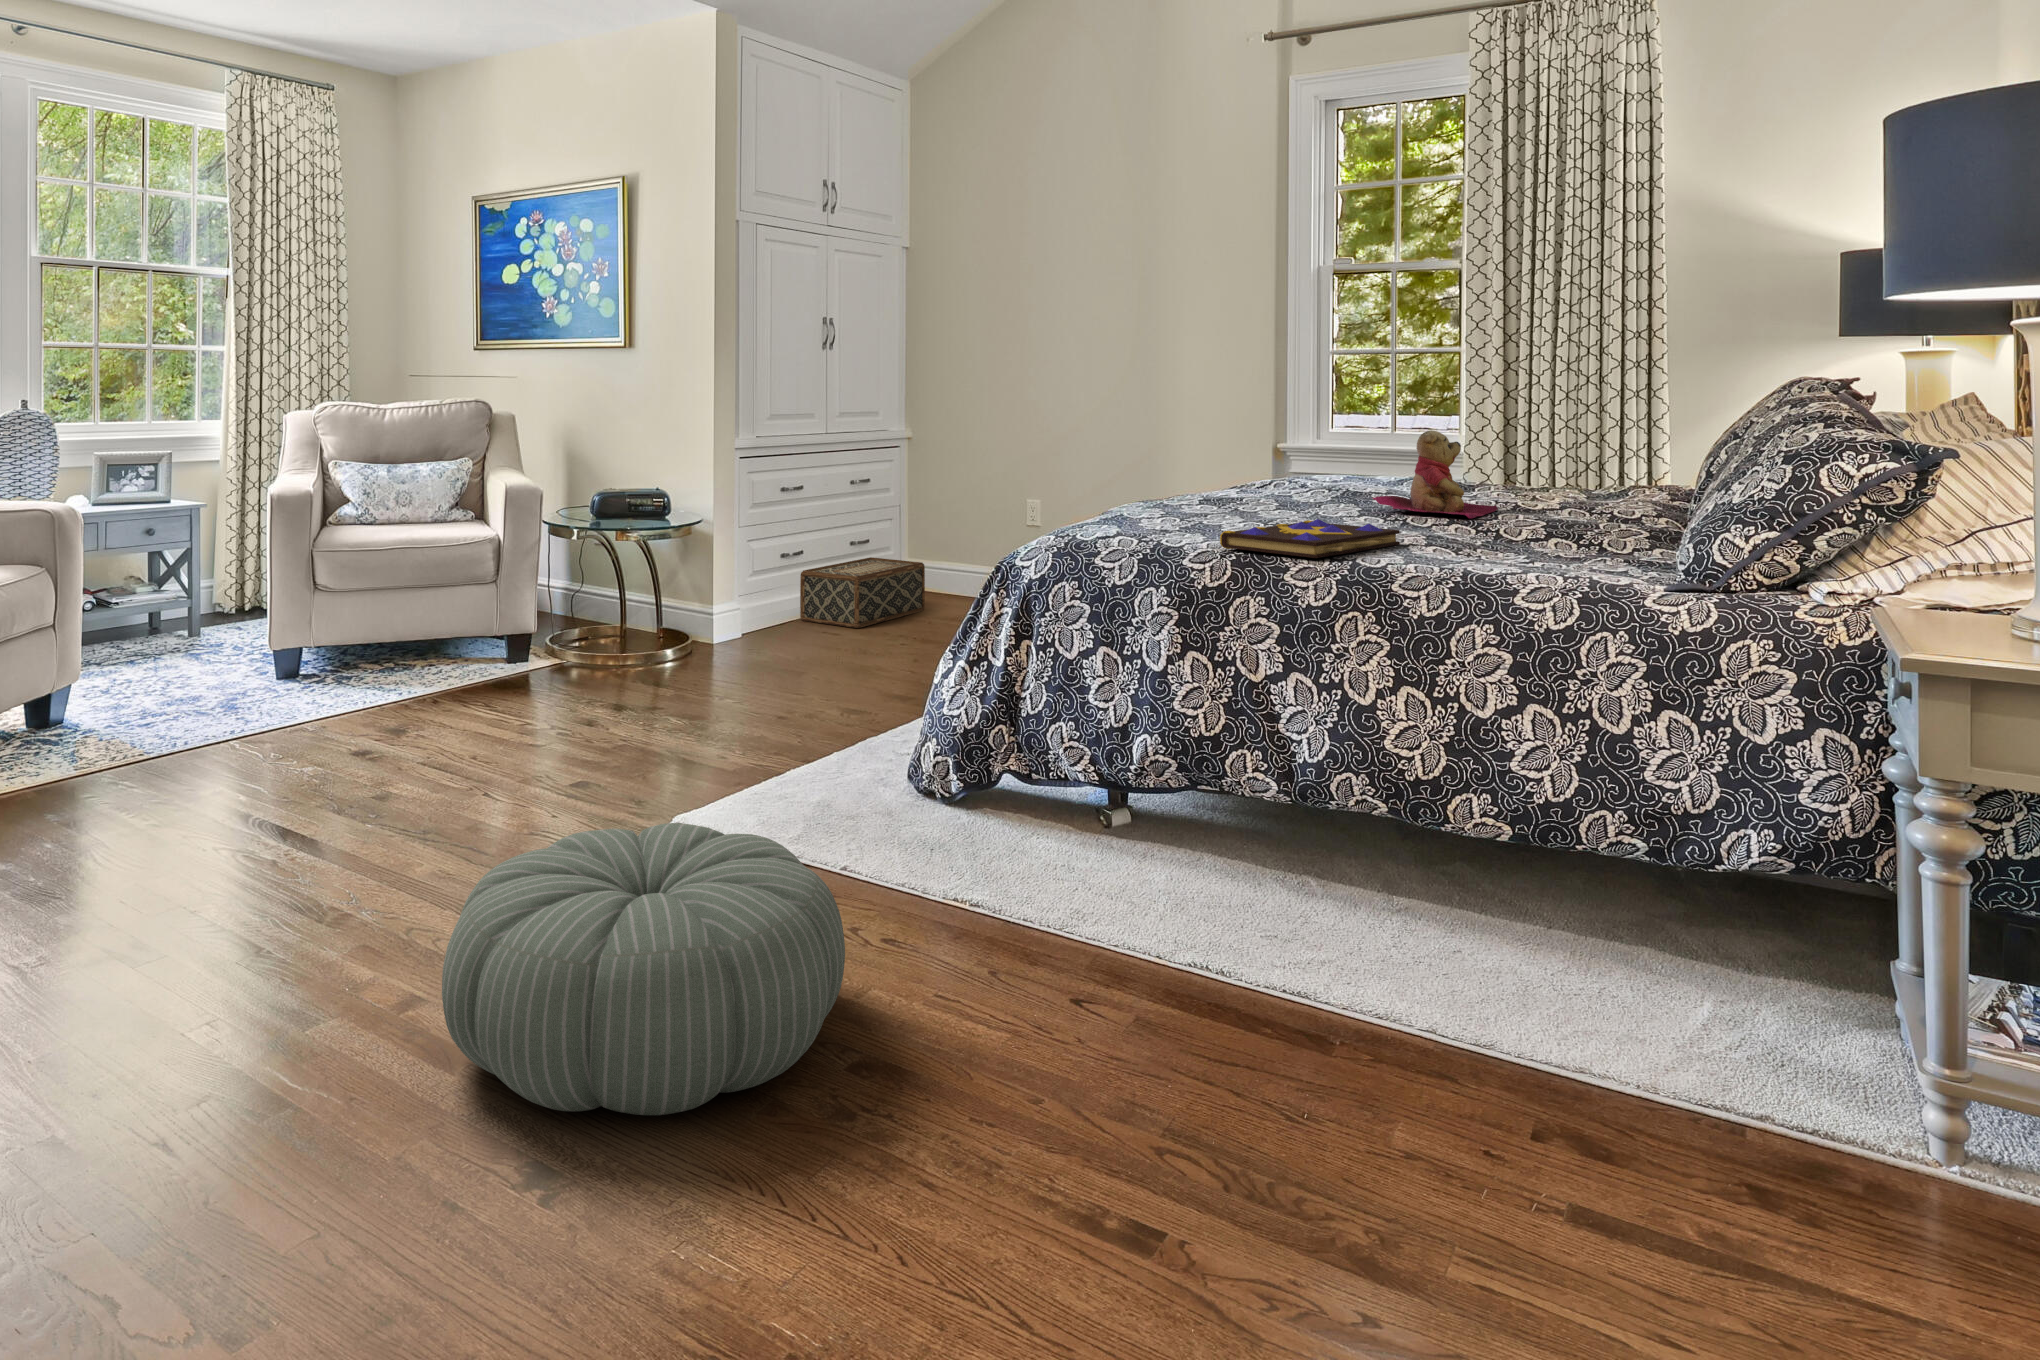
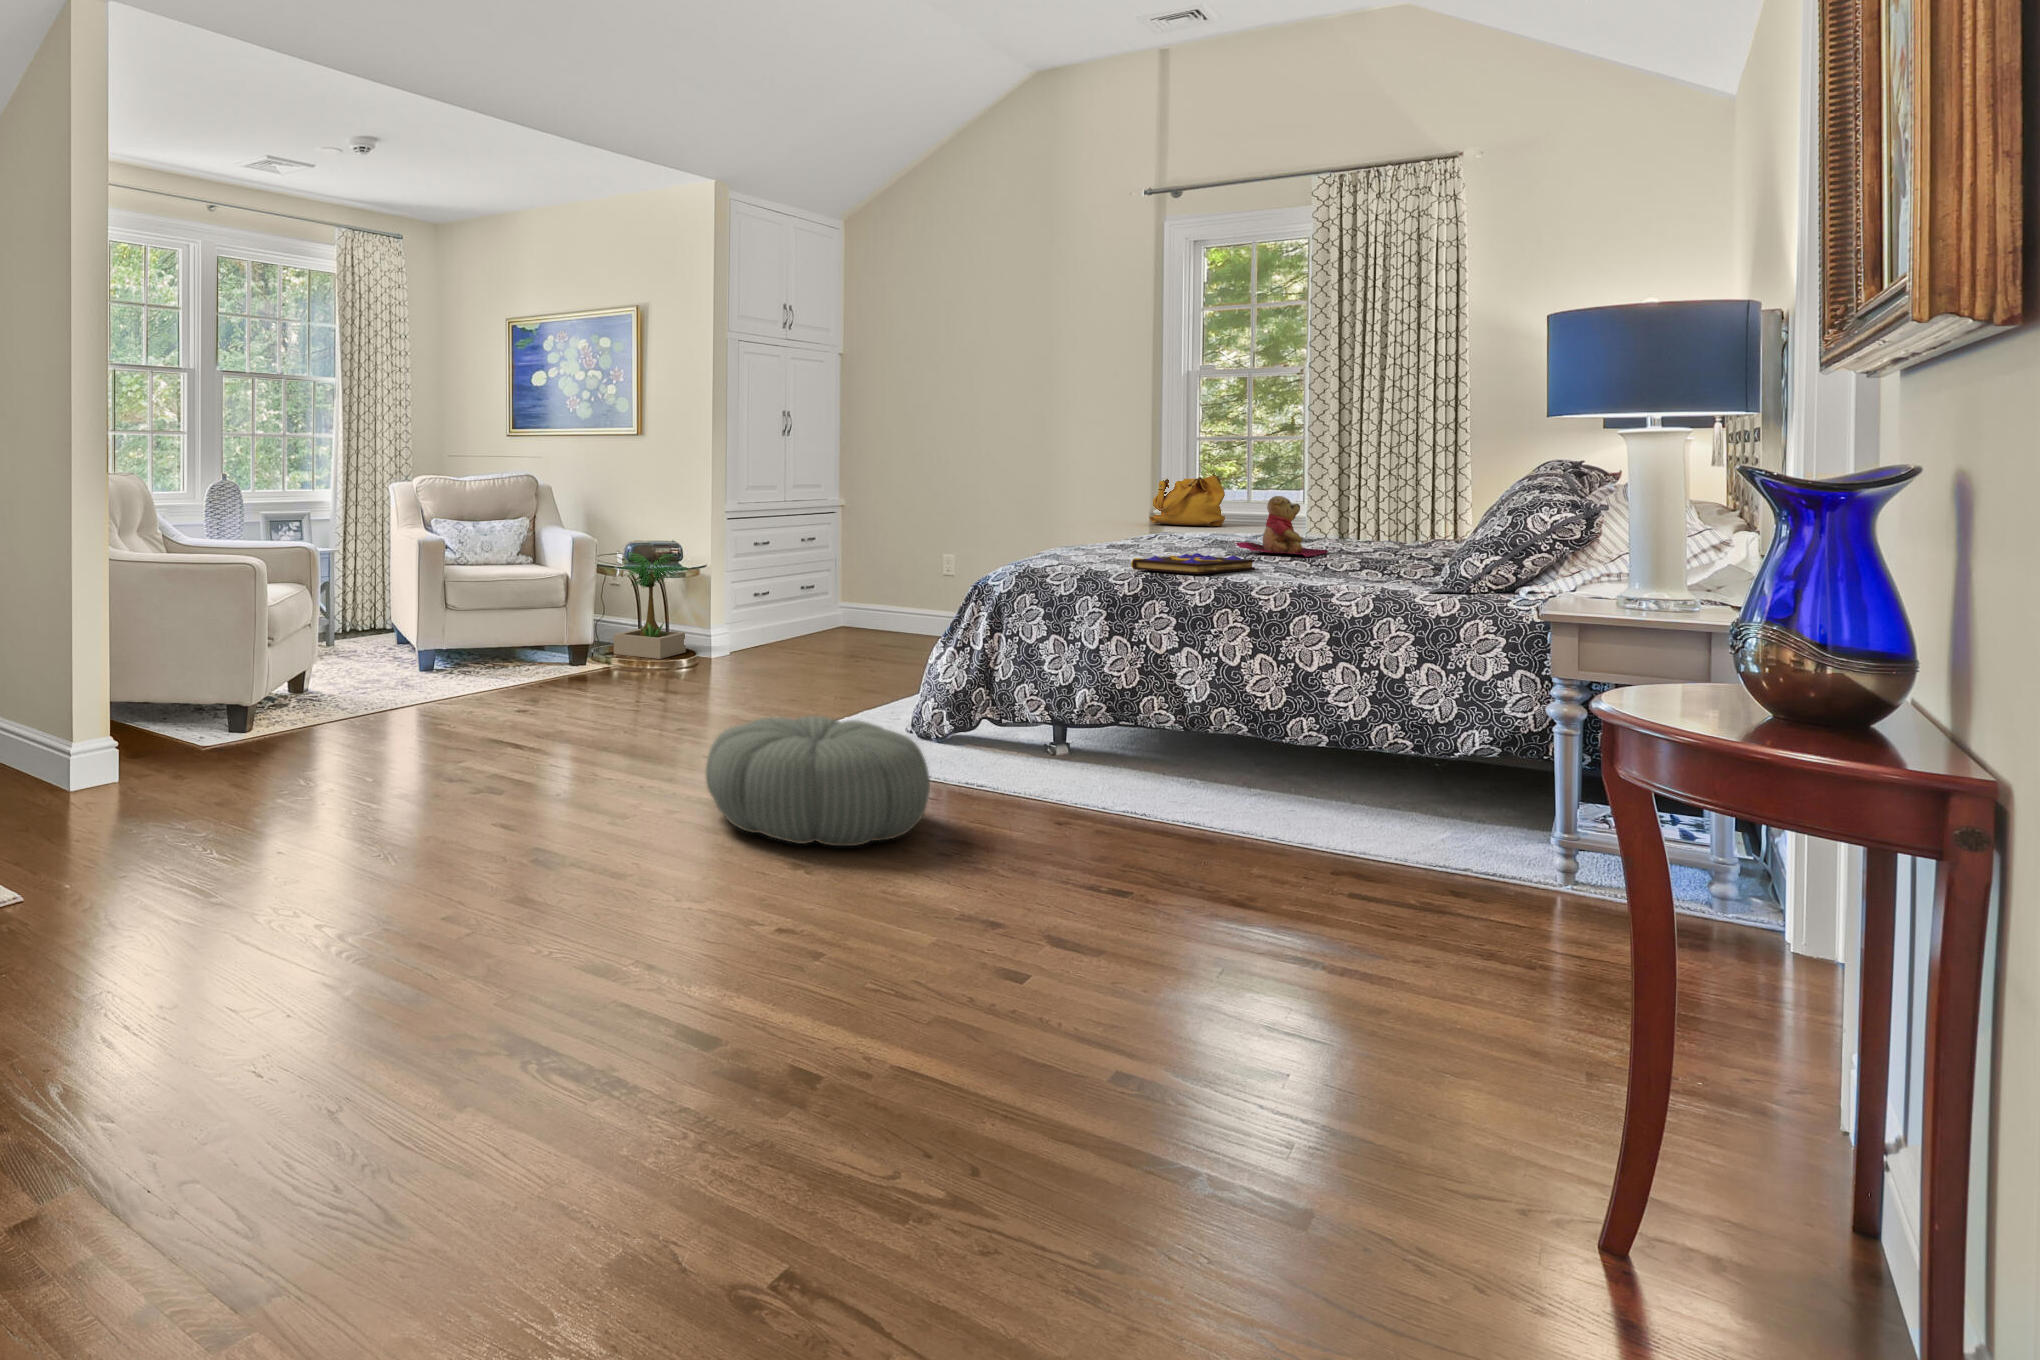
handbag: none [1270,393,1364,465] -> present [1149,471,1225,527]
potted plant: none [574,504,685,650] -> present [614,552,688,659]
woven basket: present [800,557,925,628] -> none [772,598,866,649]

